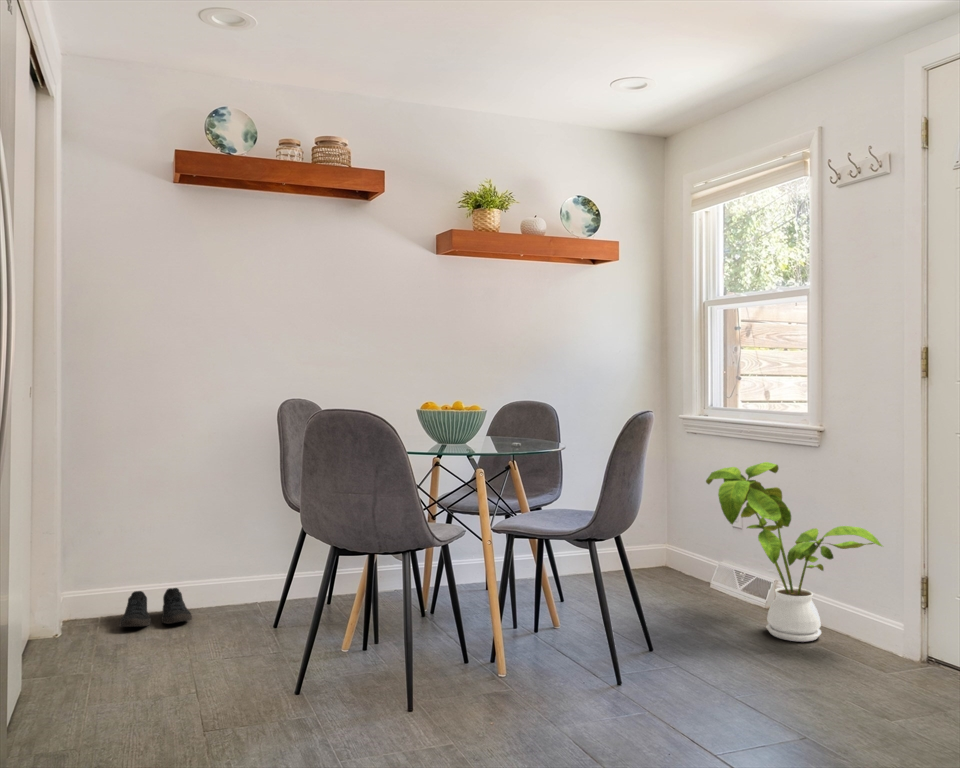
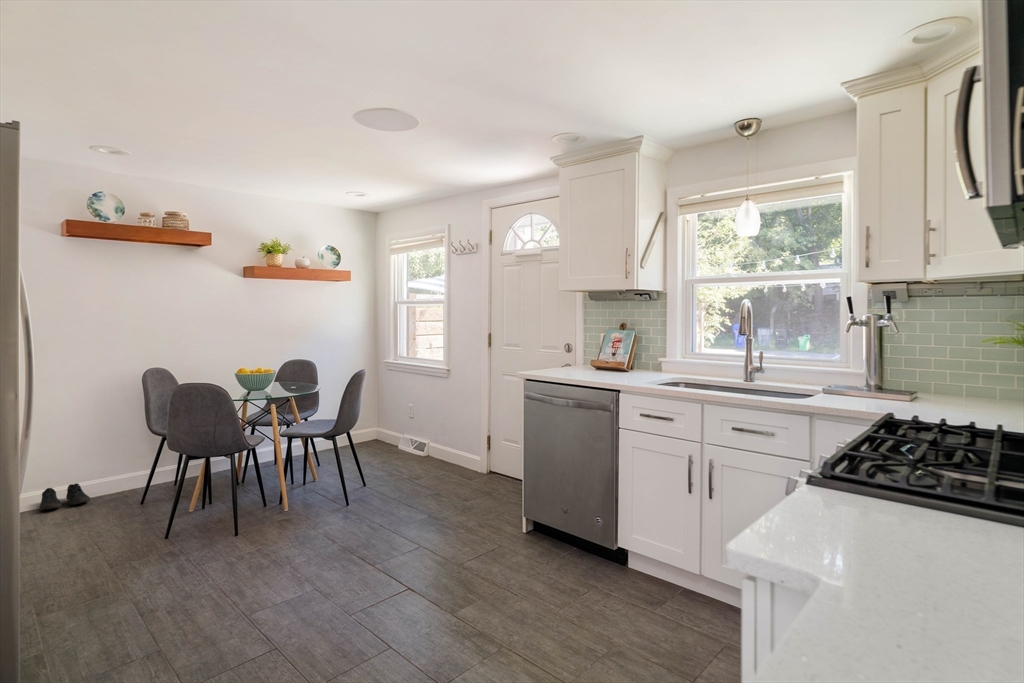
house plant: present [706,462,882,642] -> none [393,390,469,472]

